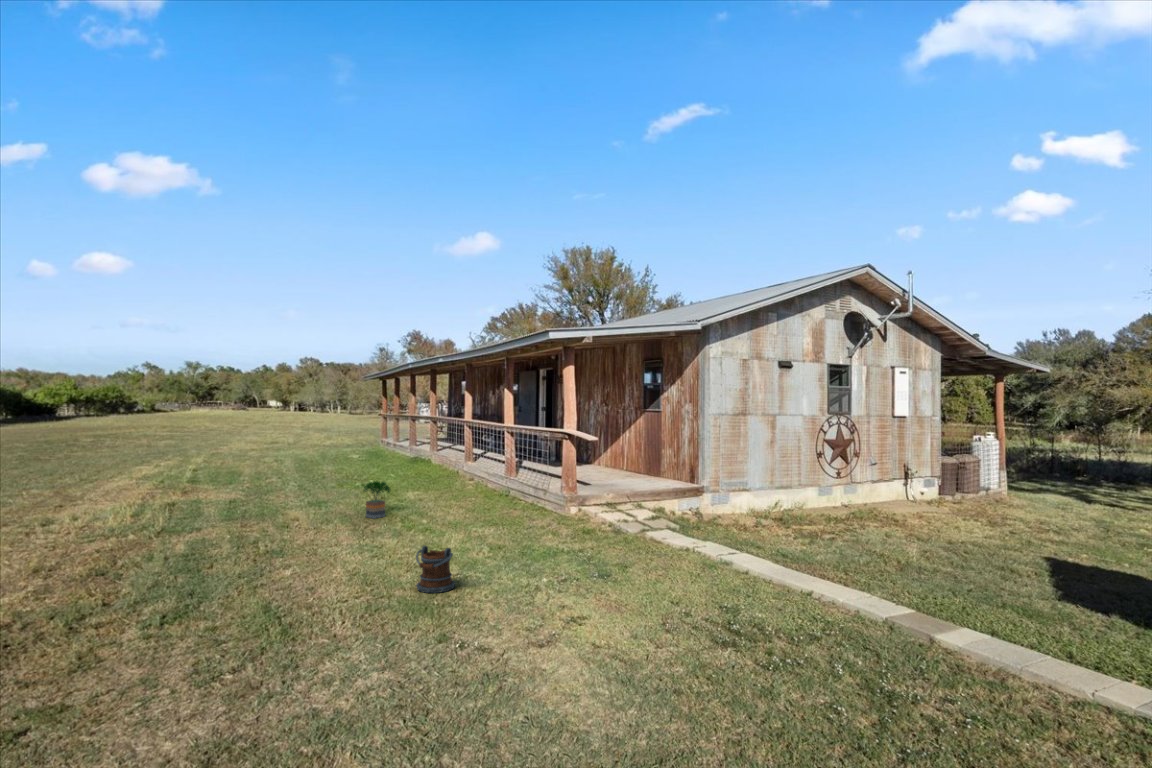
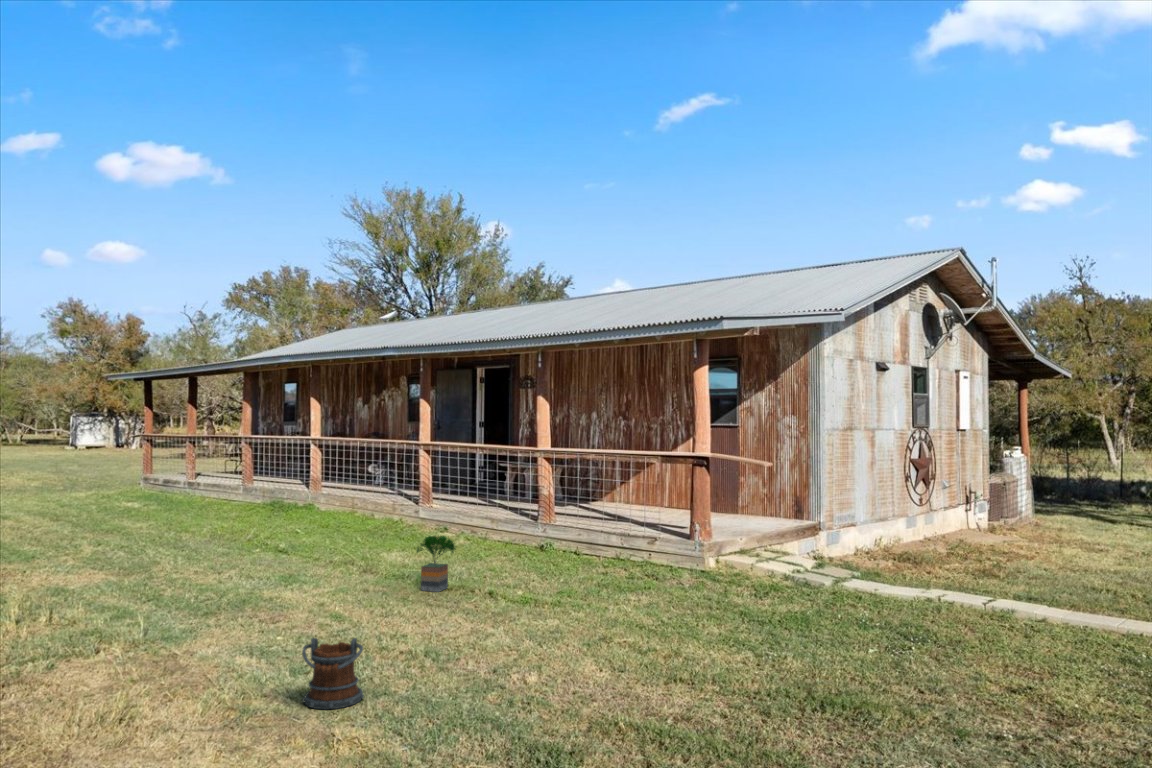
bucket: present [416,546,456,593] -> present [302,638,364,709]

